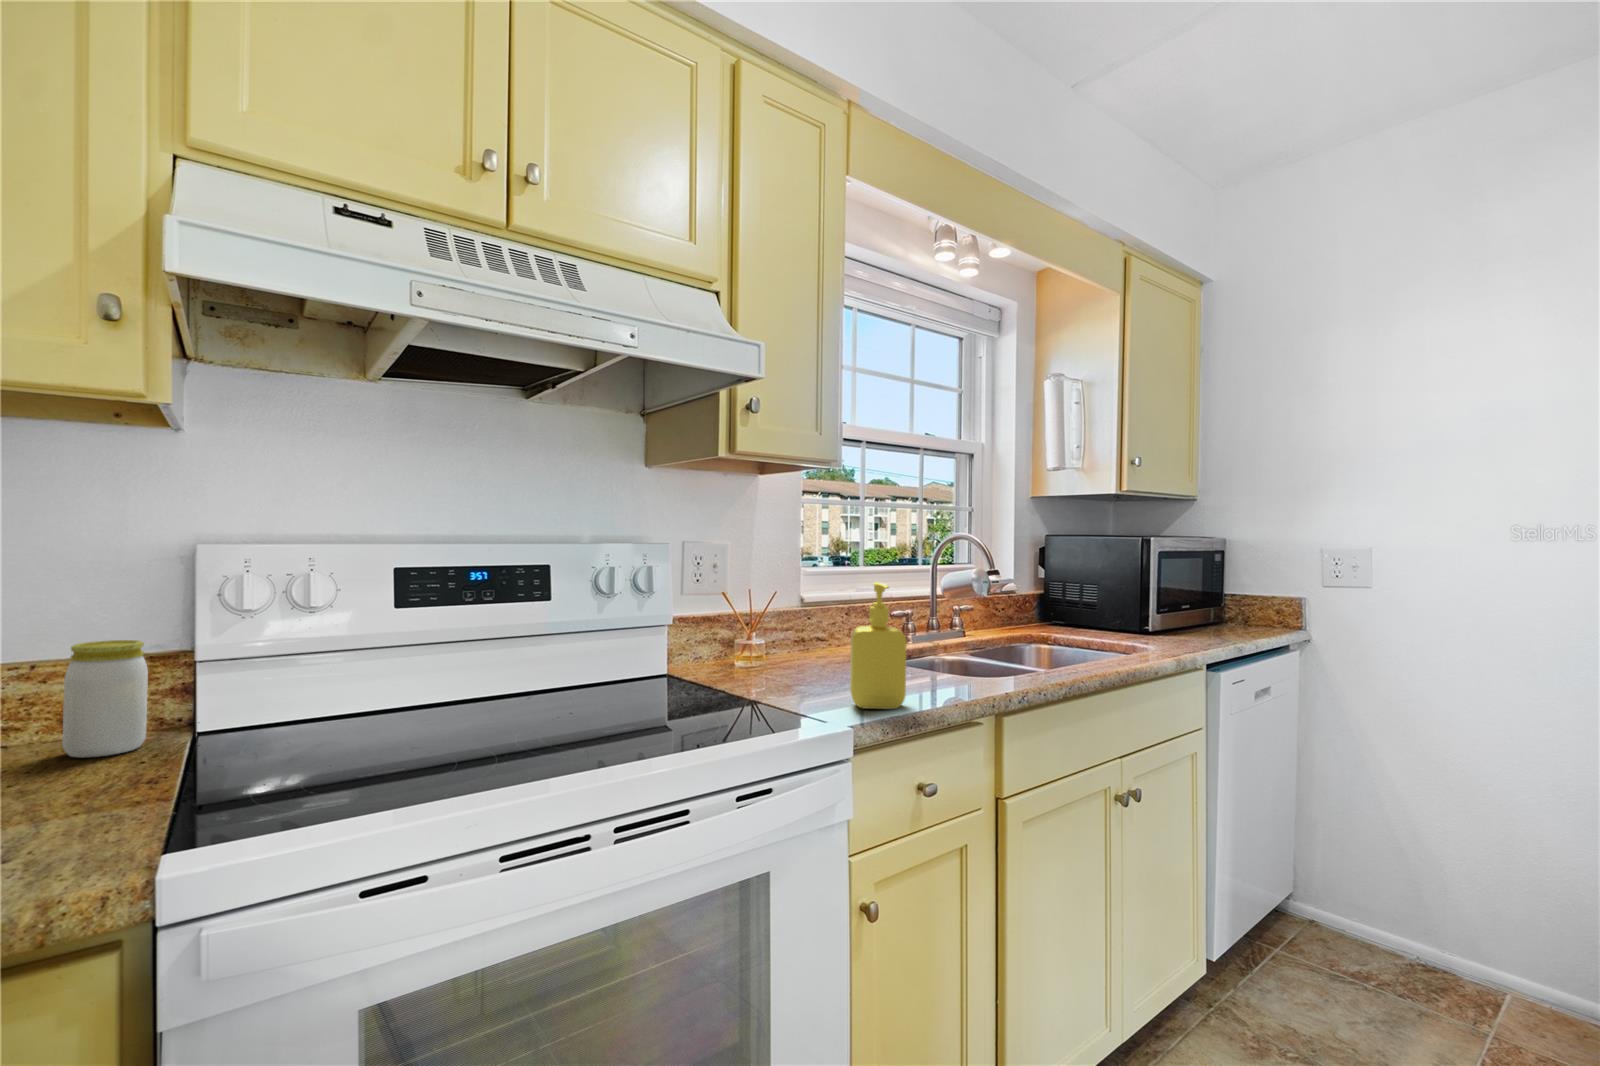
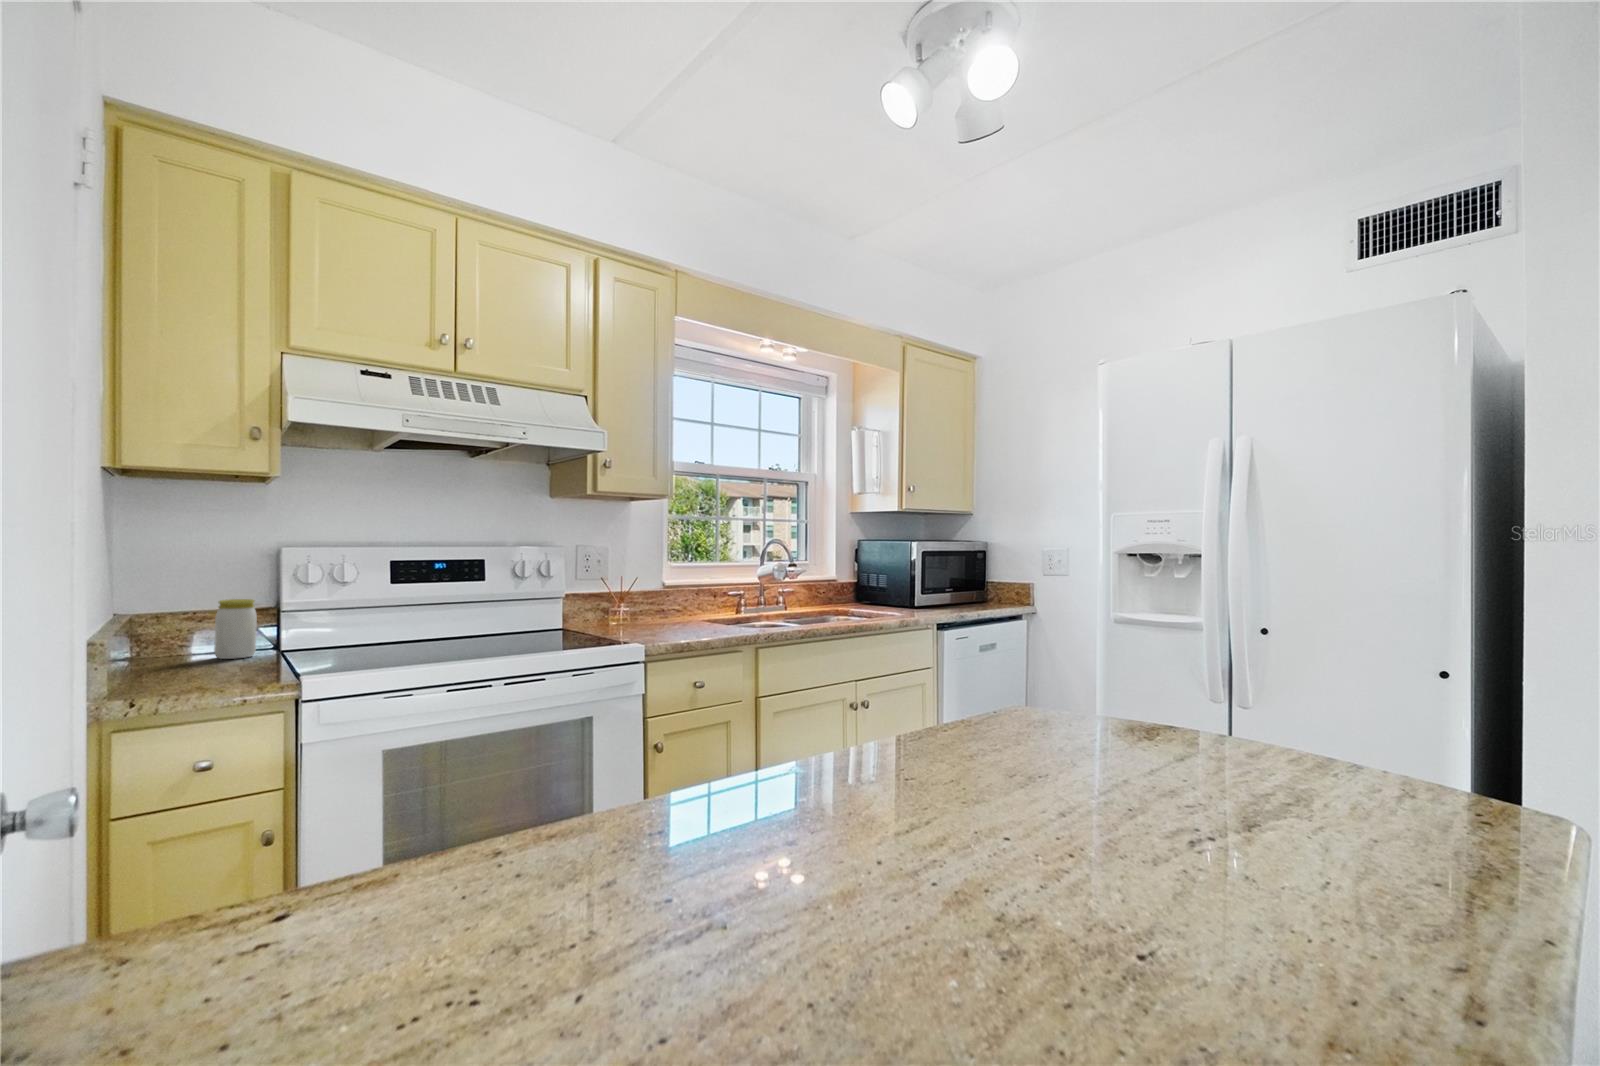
soap dispenser: present [850,582,907,709] -> none [656,570,690,642]

